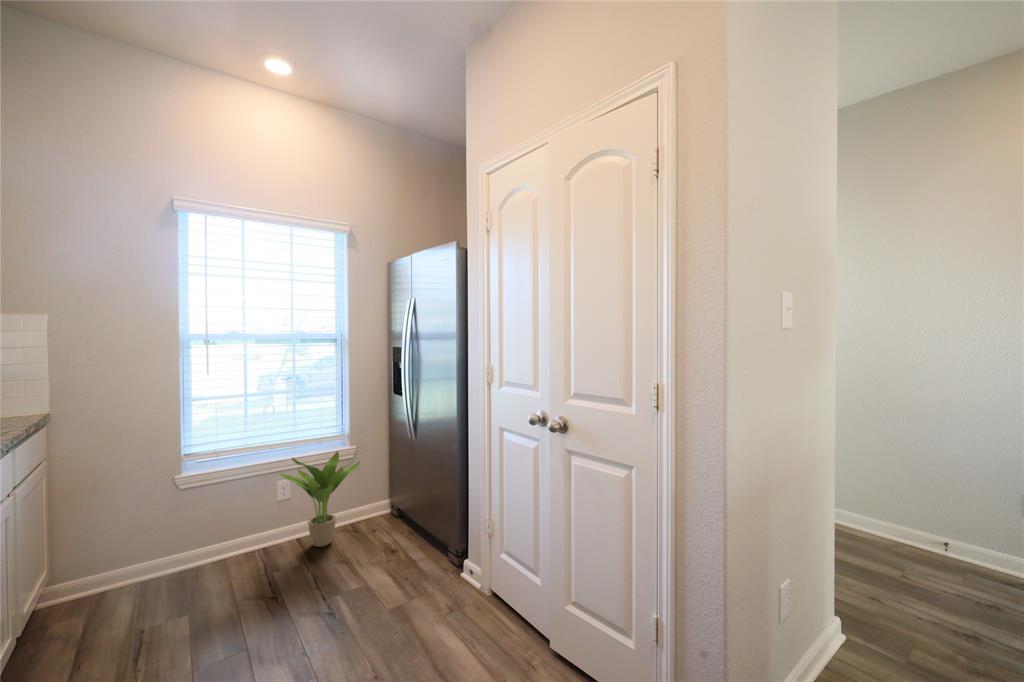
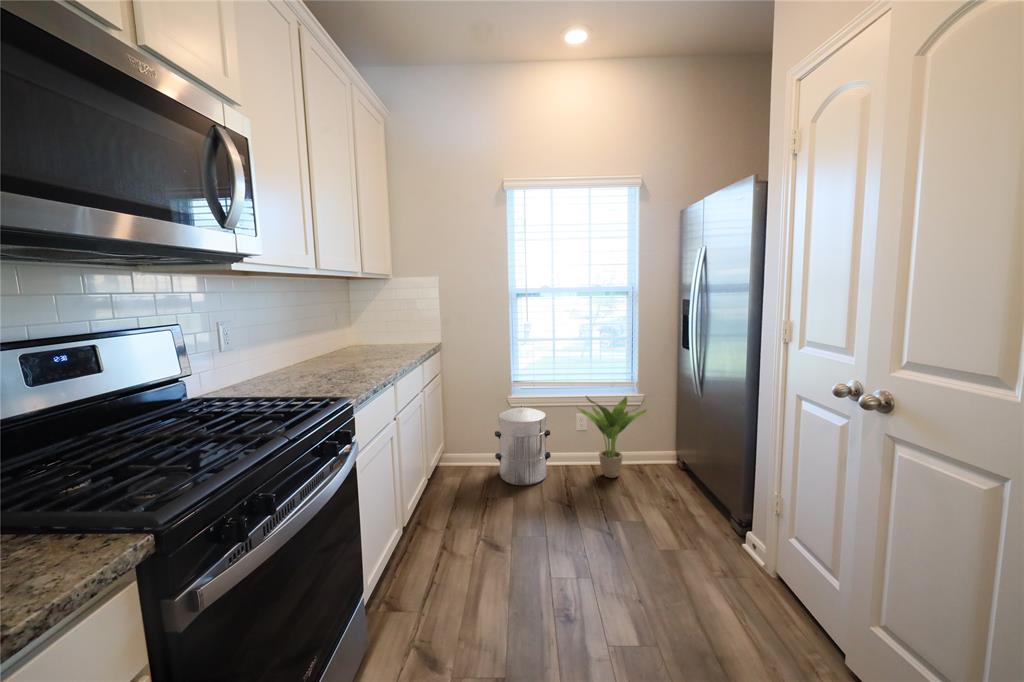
waste bin: none [153,484,243,596] -> present [495,406,551,485]

